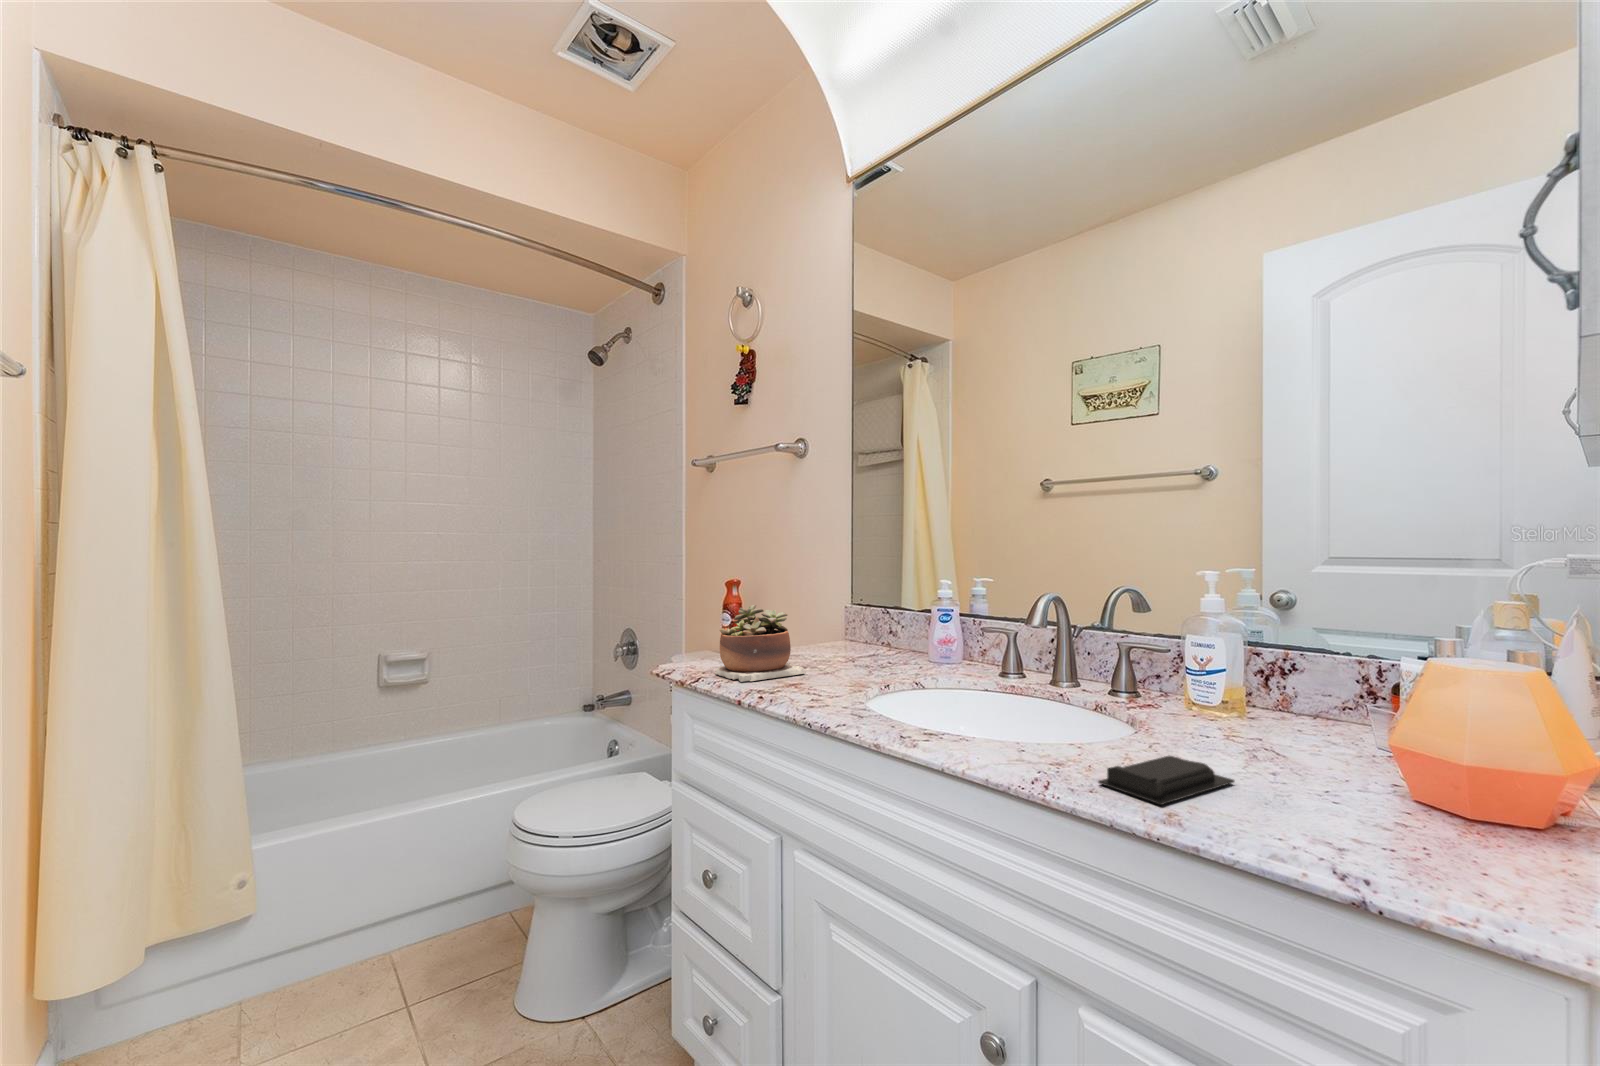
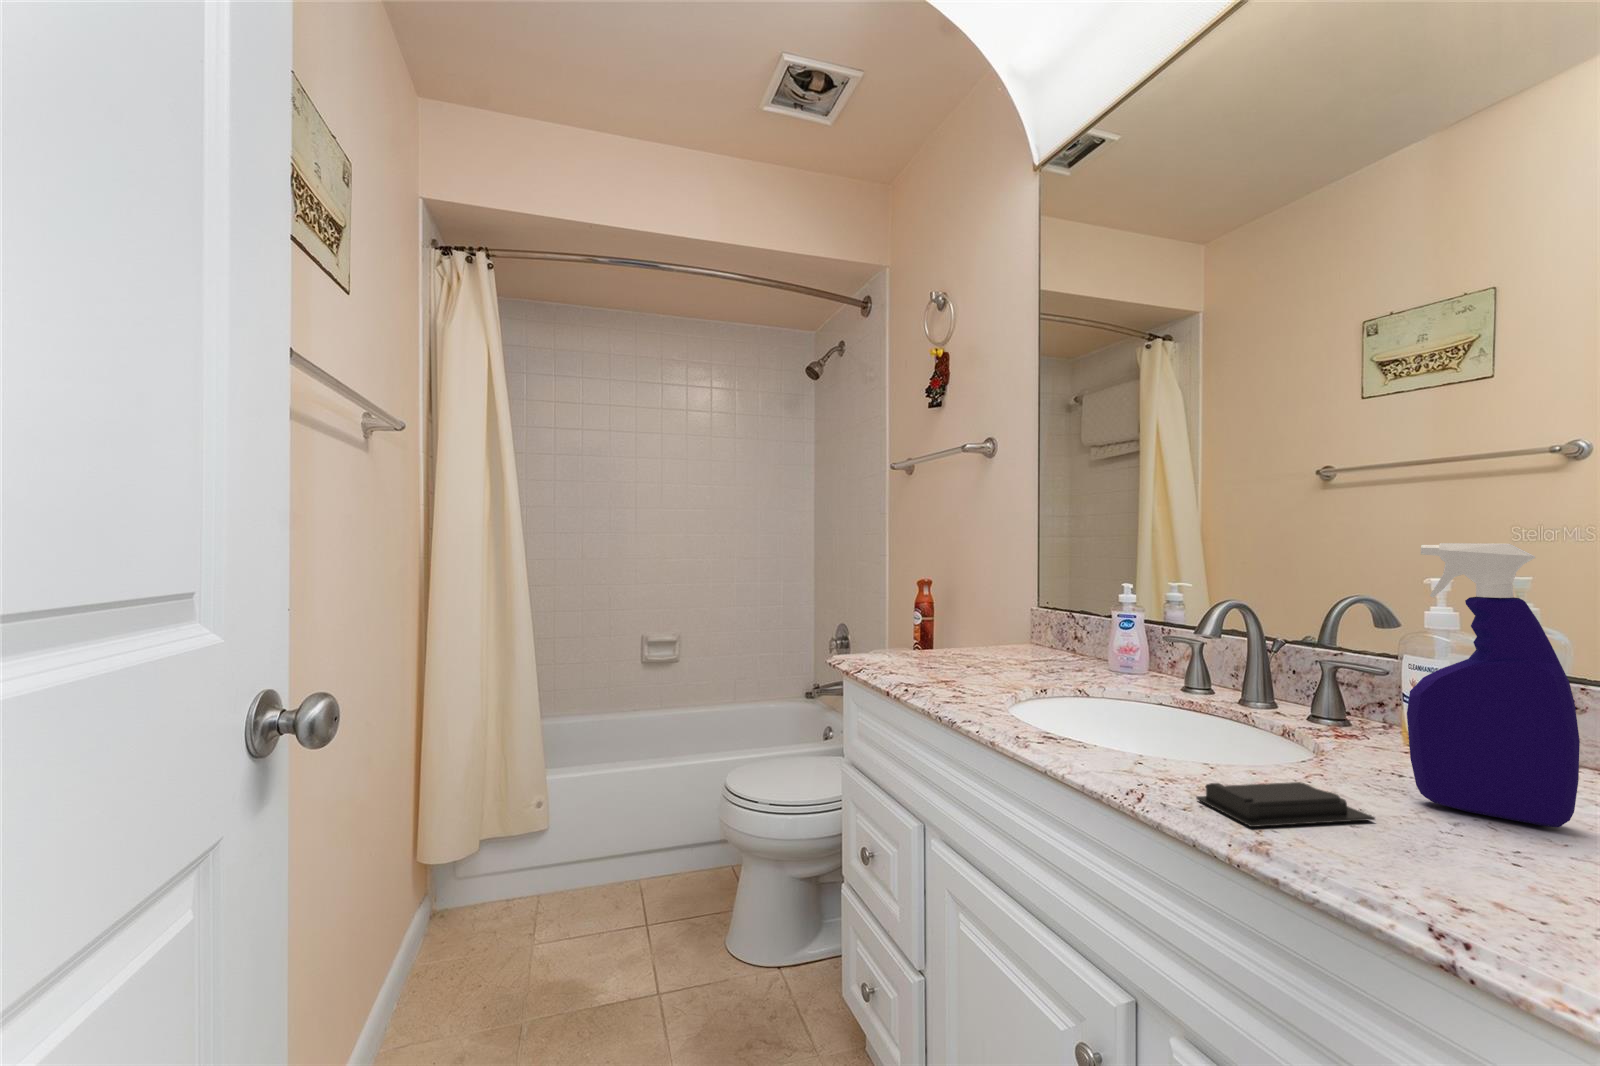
spray bottle: none [1234,542,1355,769] -> present [1407,543,1580,827]
succulent plant: present [712,604,805,682] -> none [878,604,969,676]

